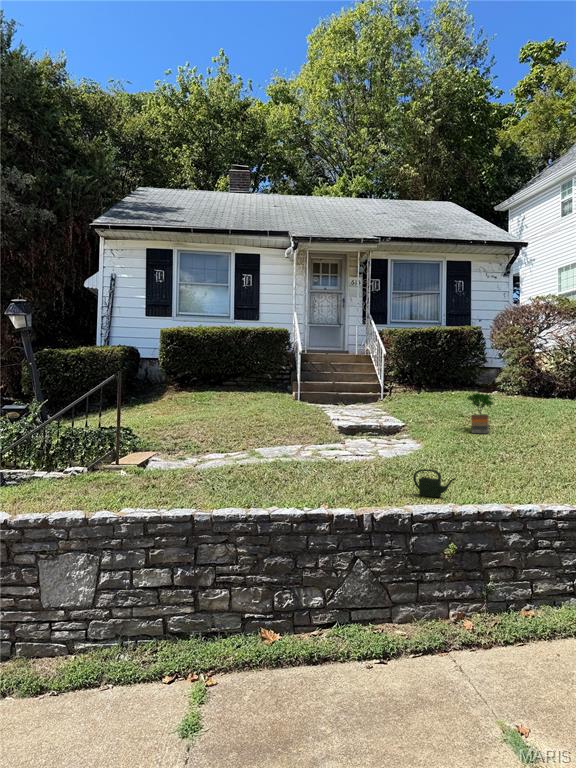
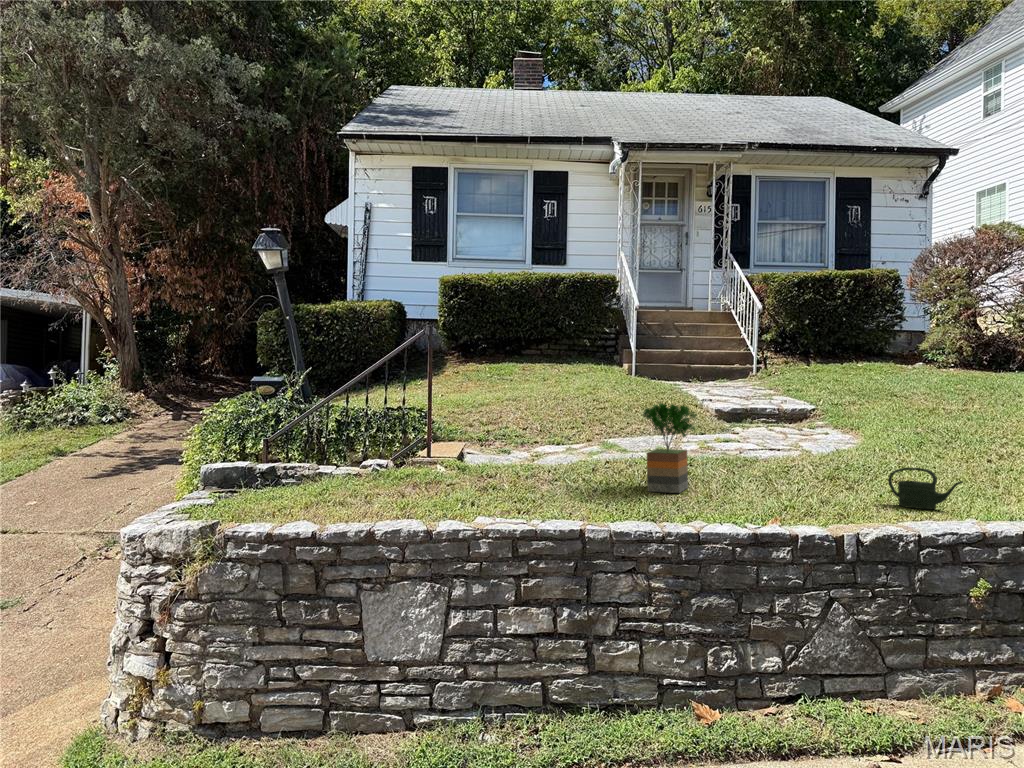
potted tree: present [468,393,494,433] -> present [643,403,696,493]

